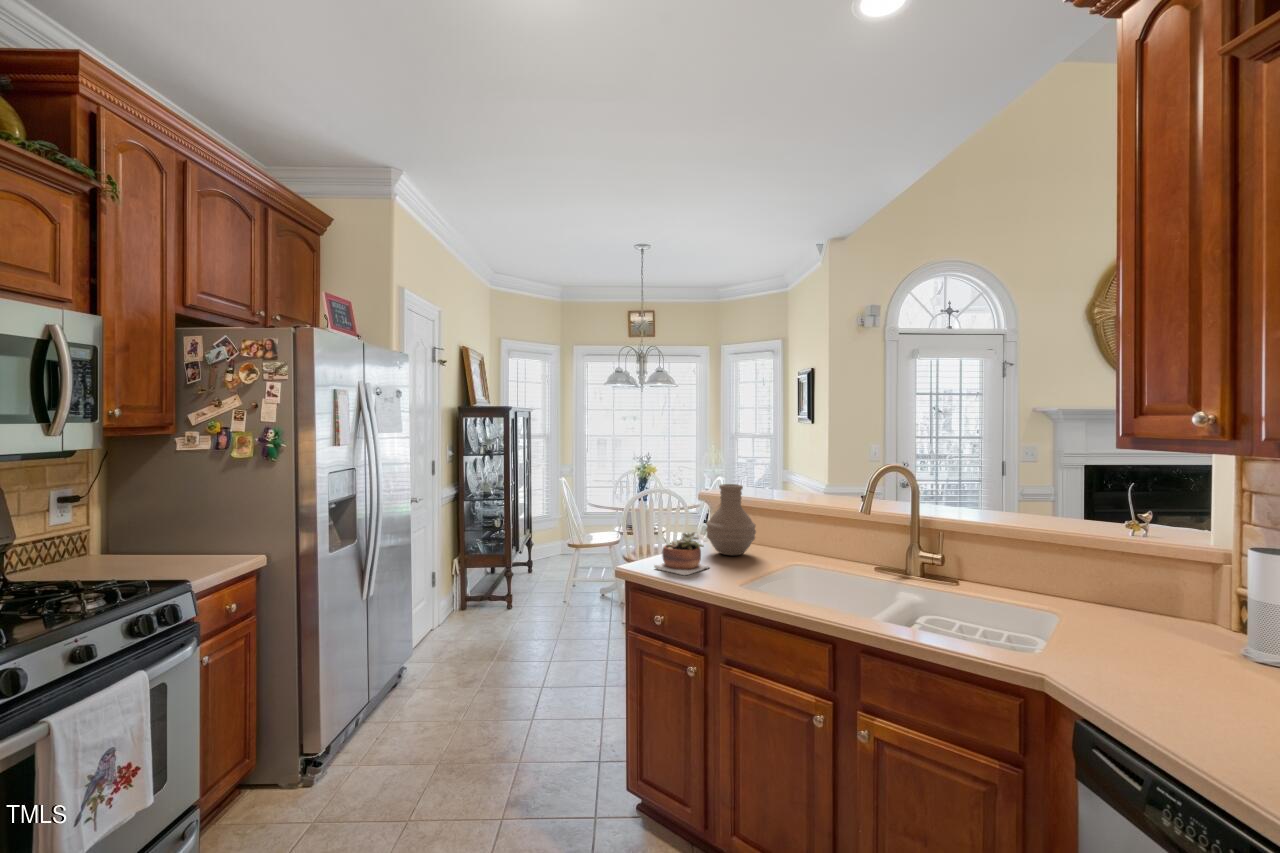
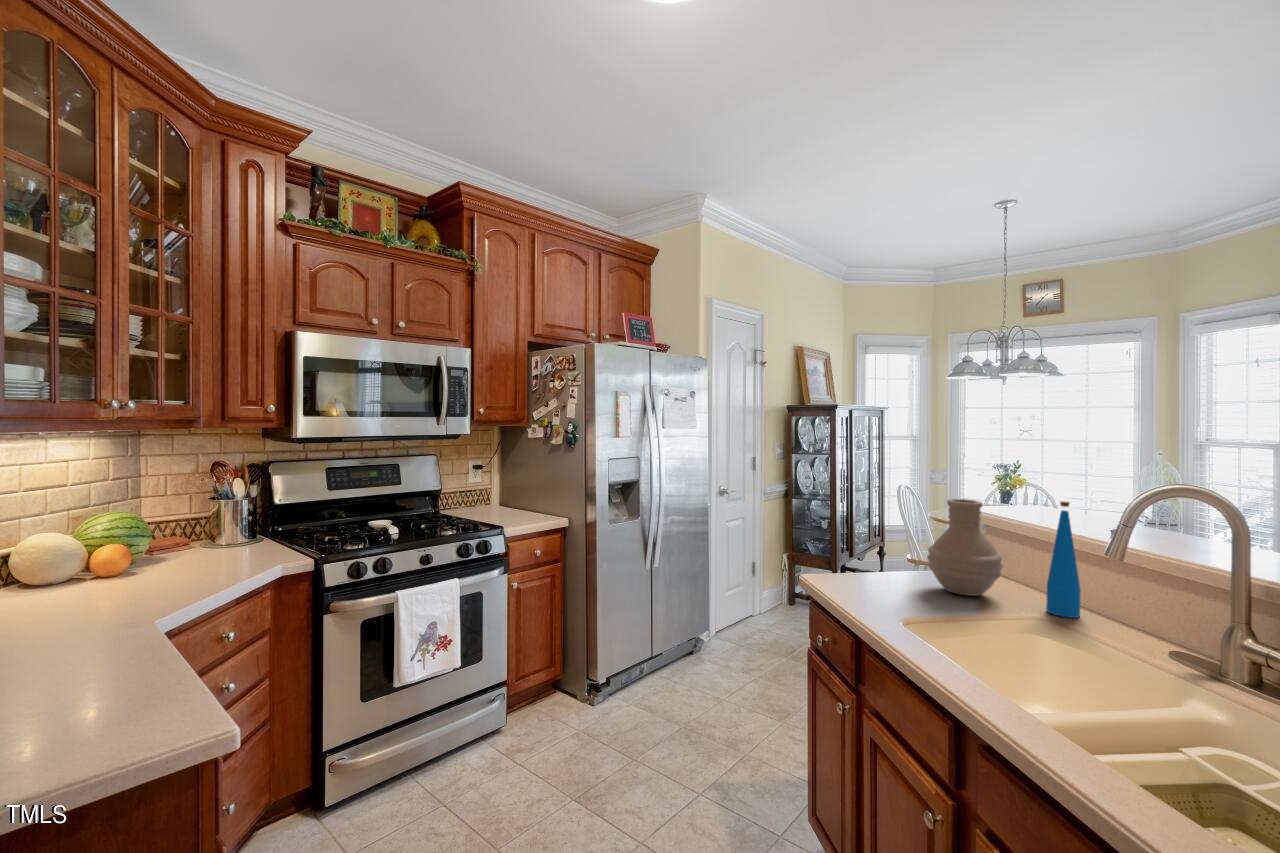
bottle: none [783,479,801,557] -> present [1046,501,1081,618]
succulent plant: present [654,532,709,575] -> none [831,552,901,602]

